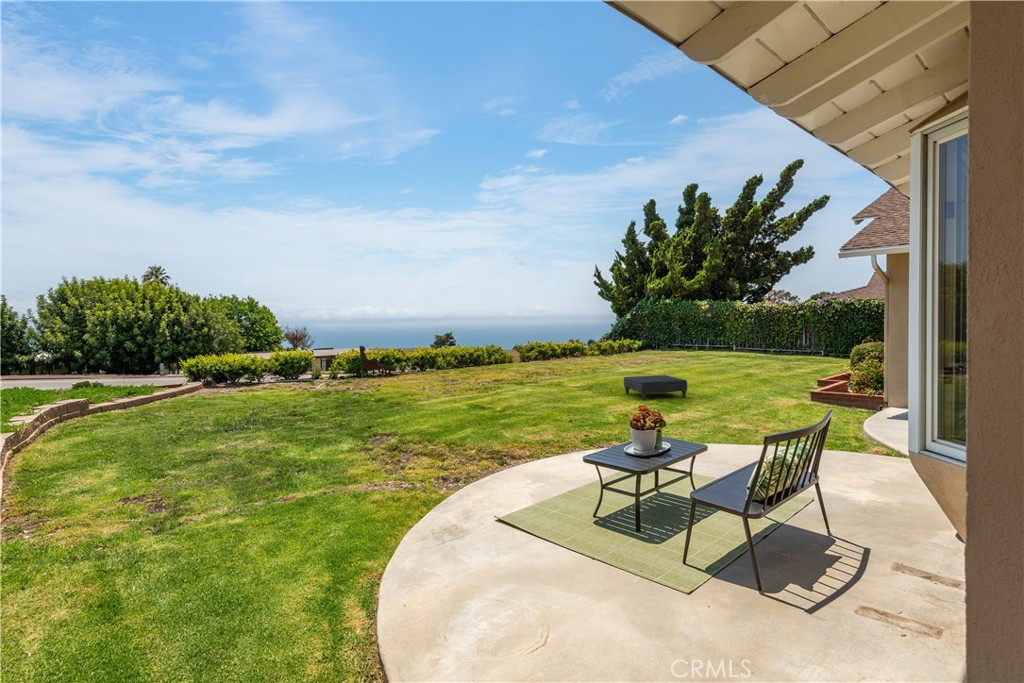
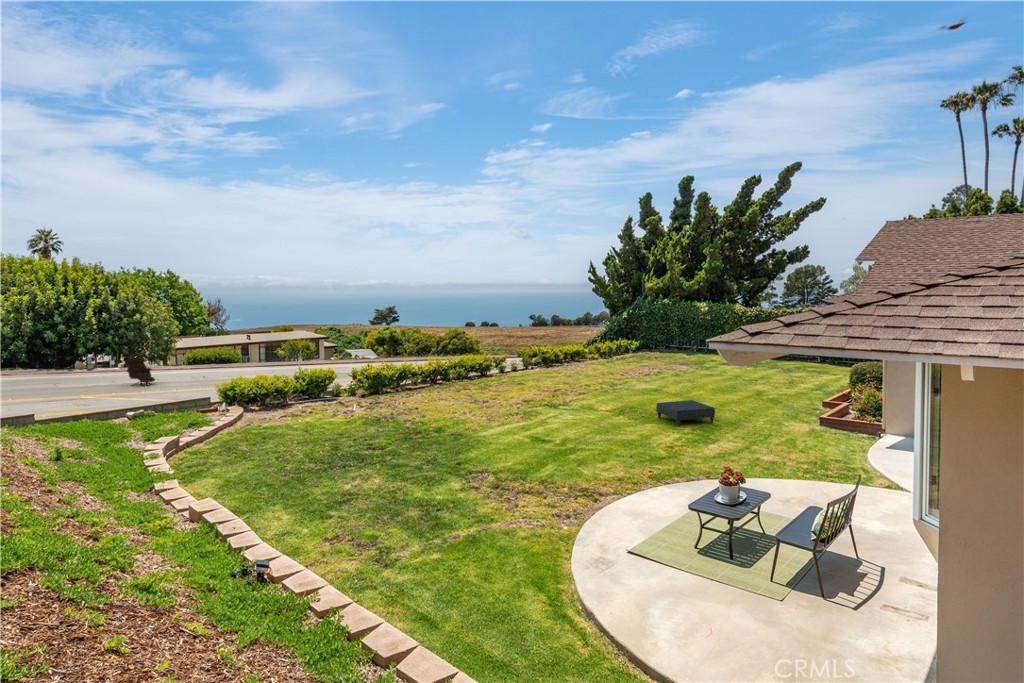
lounge chair: present [359,346,396,378] -> present [127,357,155,385]

